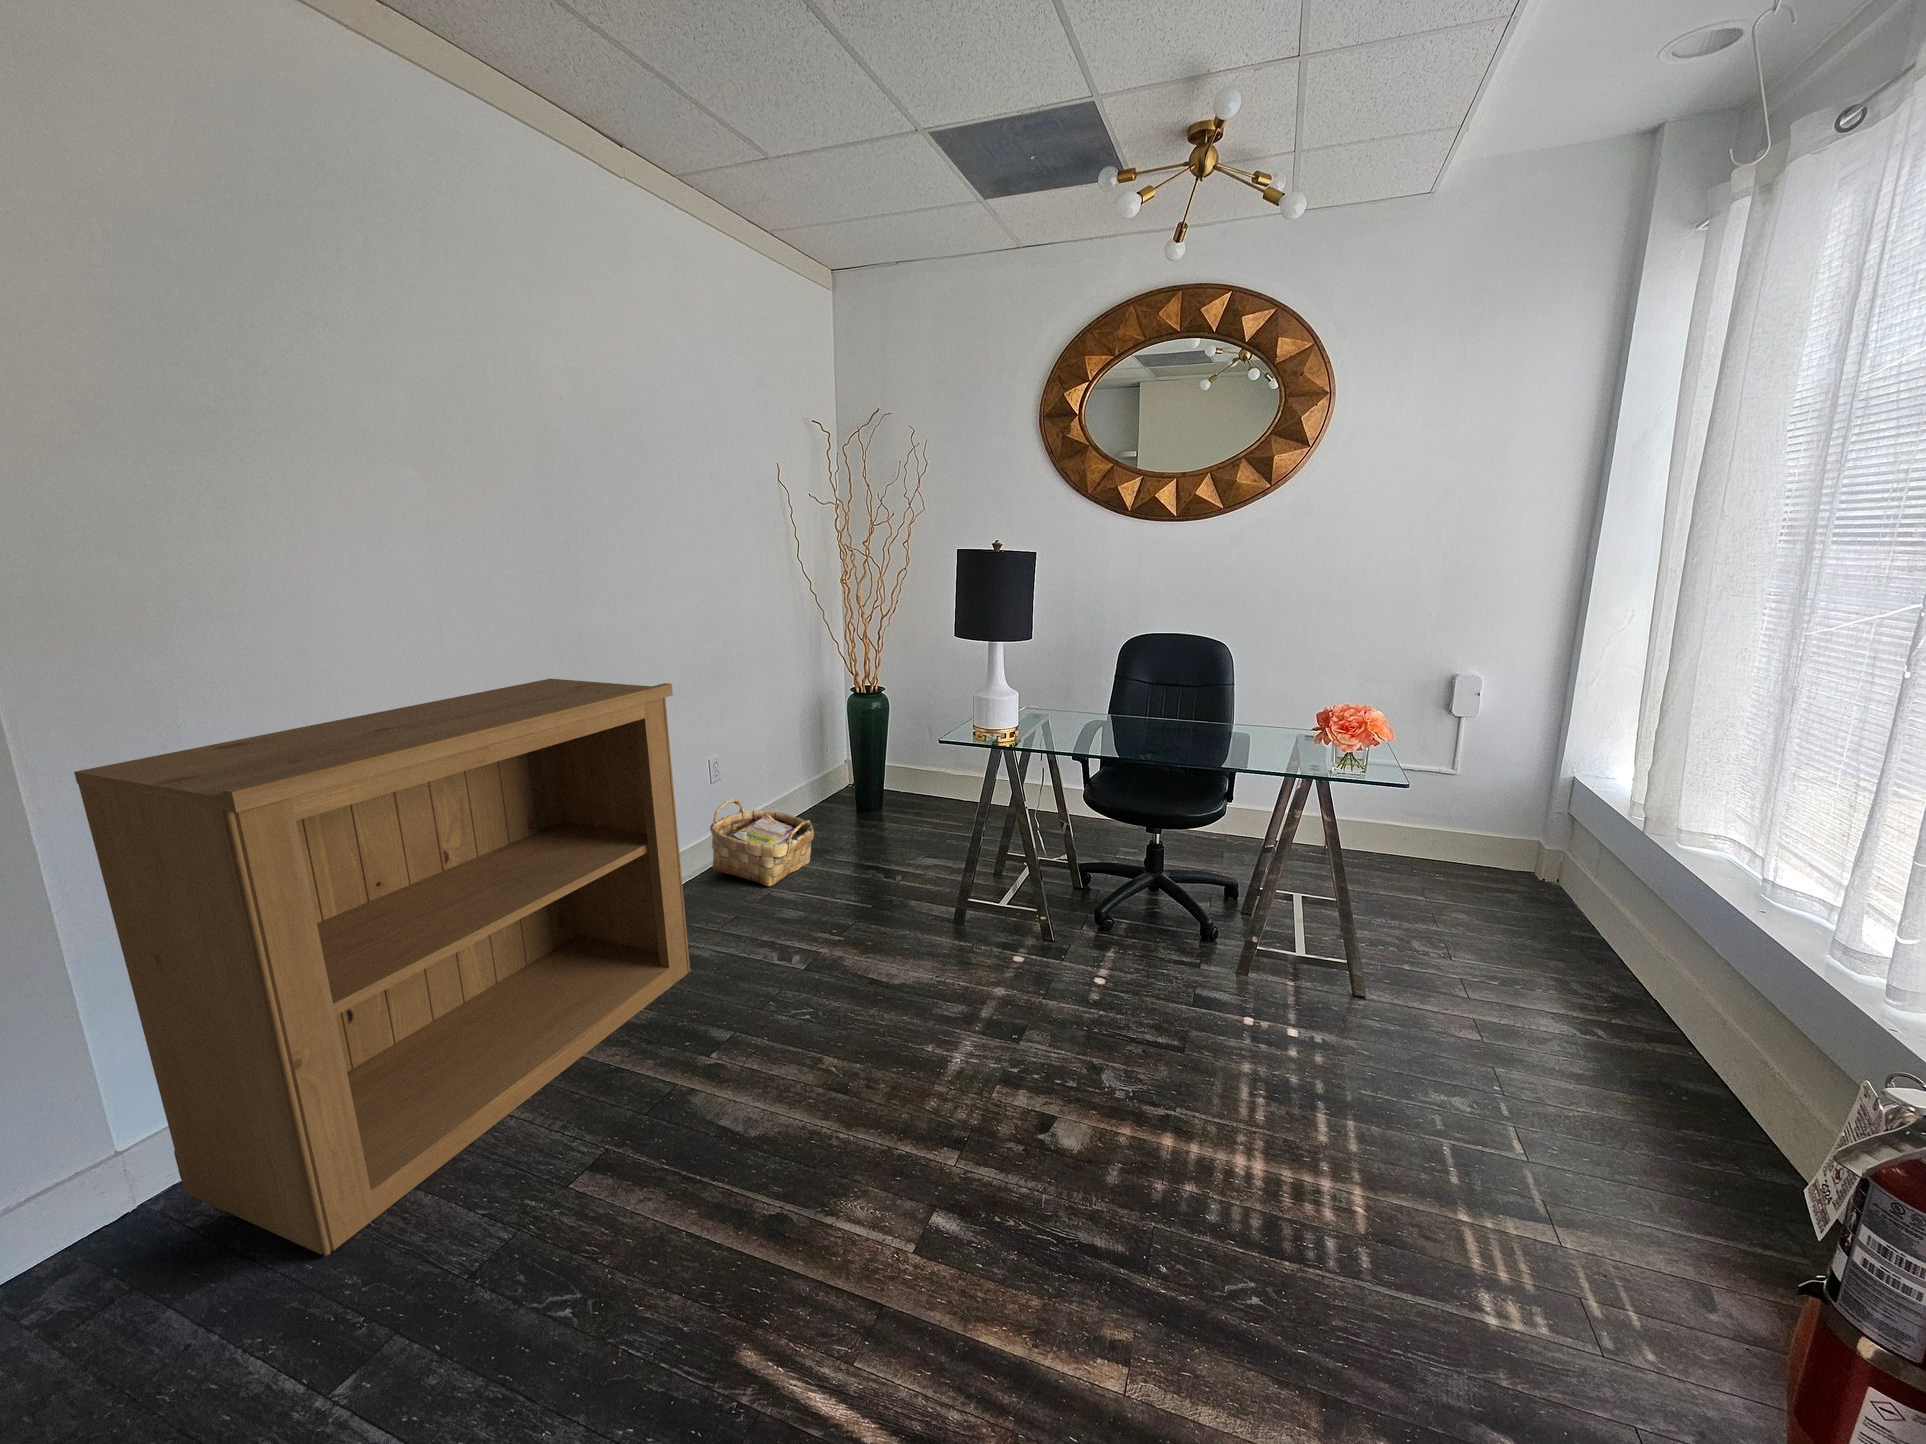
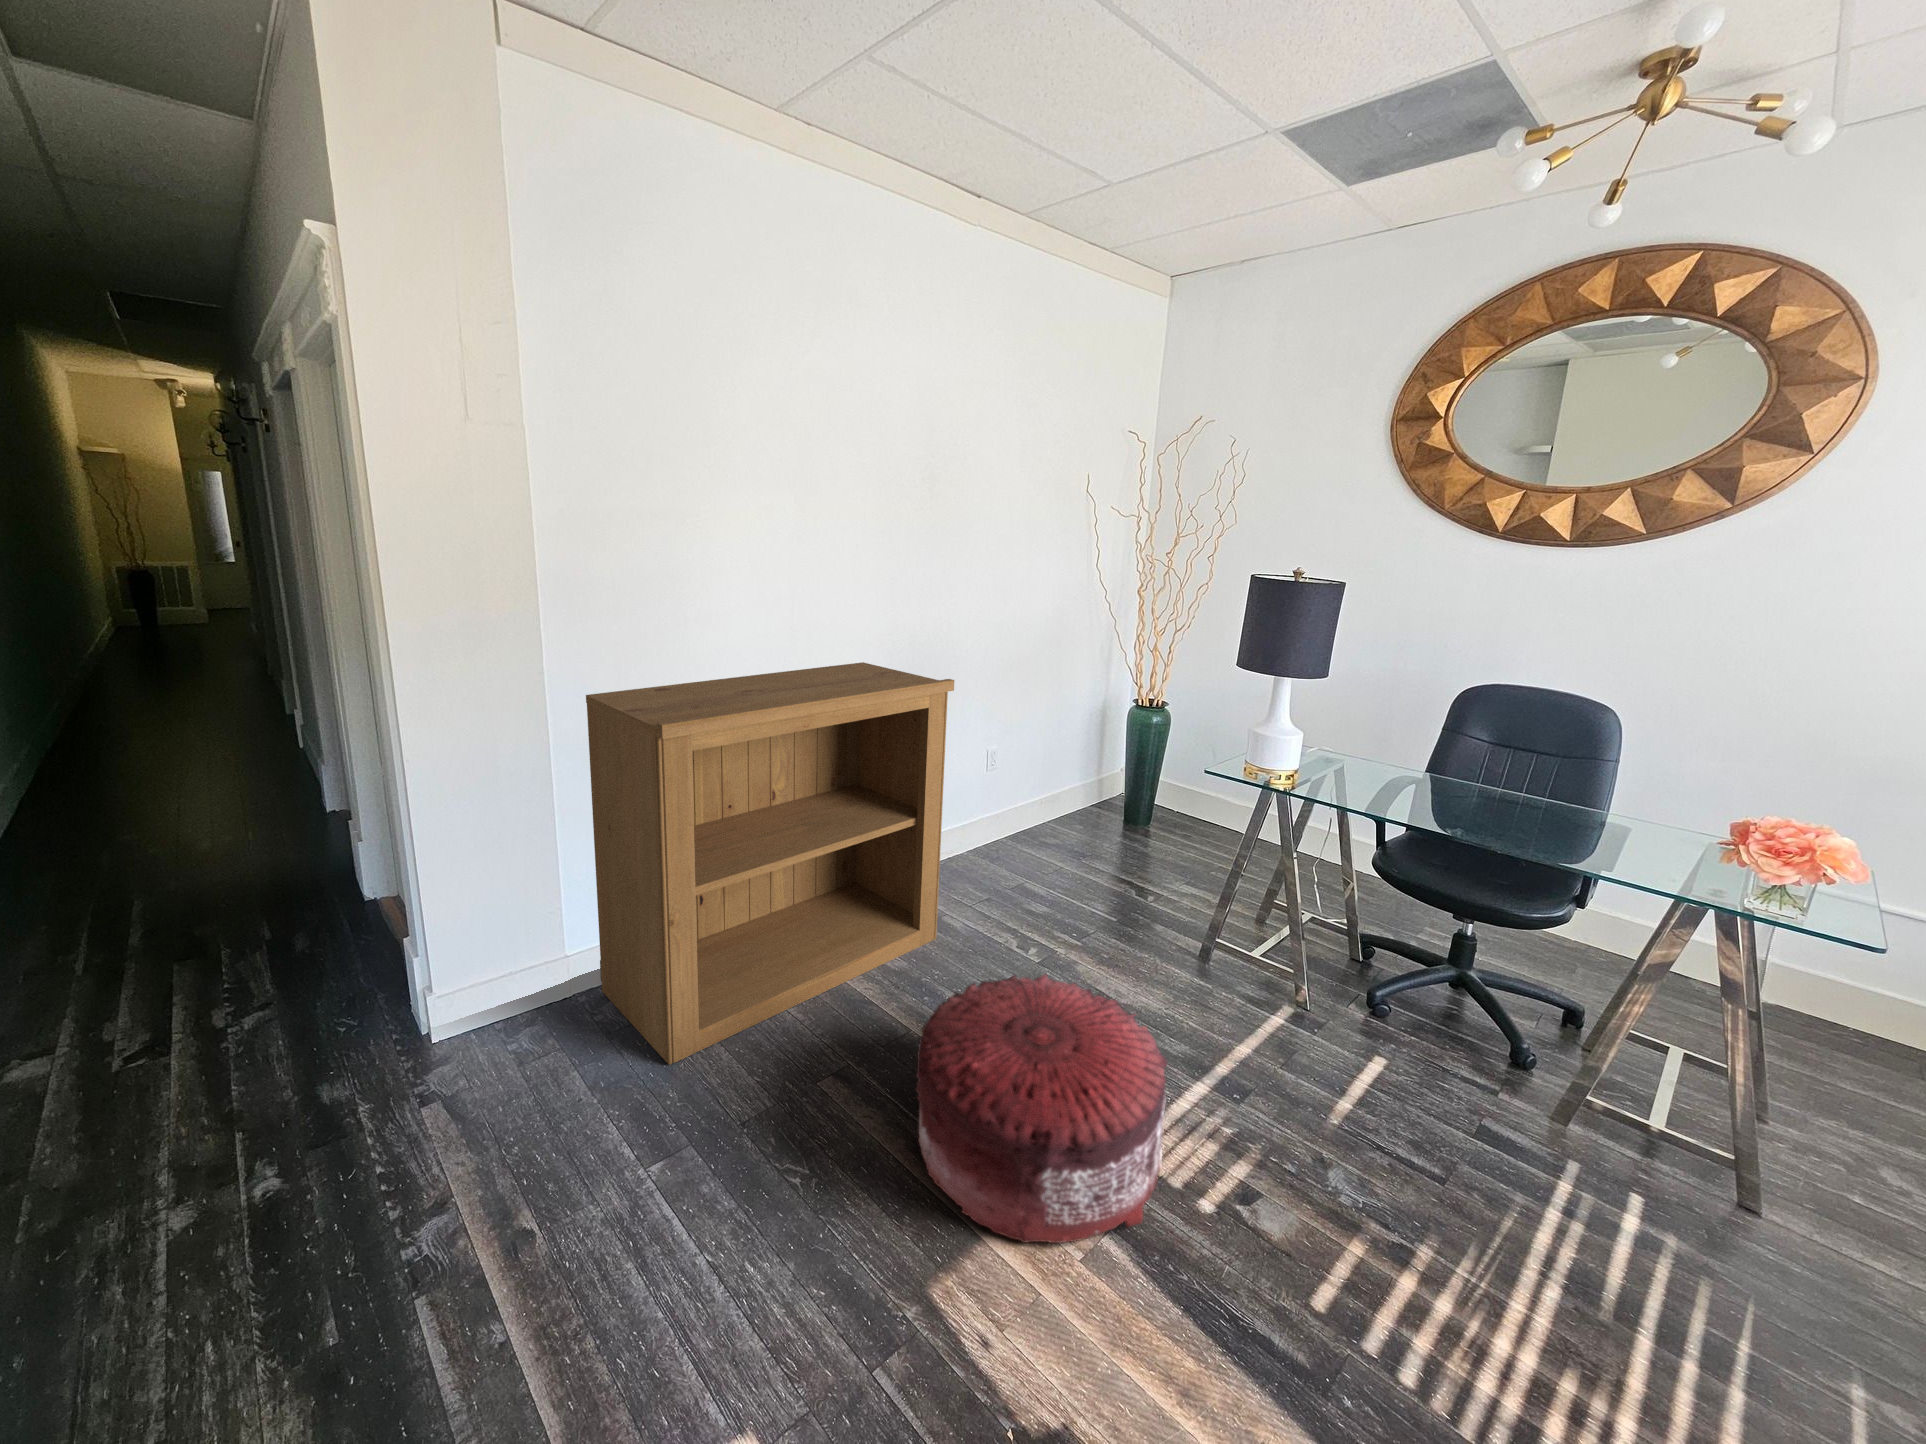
woven basket: present [710,799,814,886] -> none [970,791,1066,881]
pouf: none [694,974,968,1275] -> present [916,974,1167,1243]

